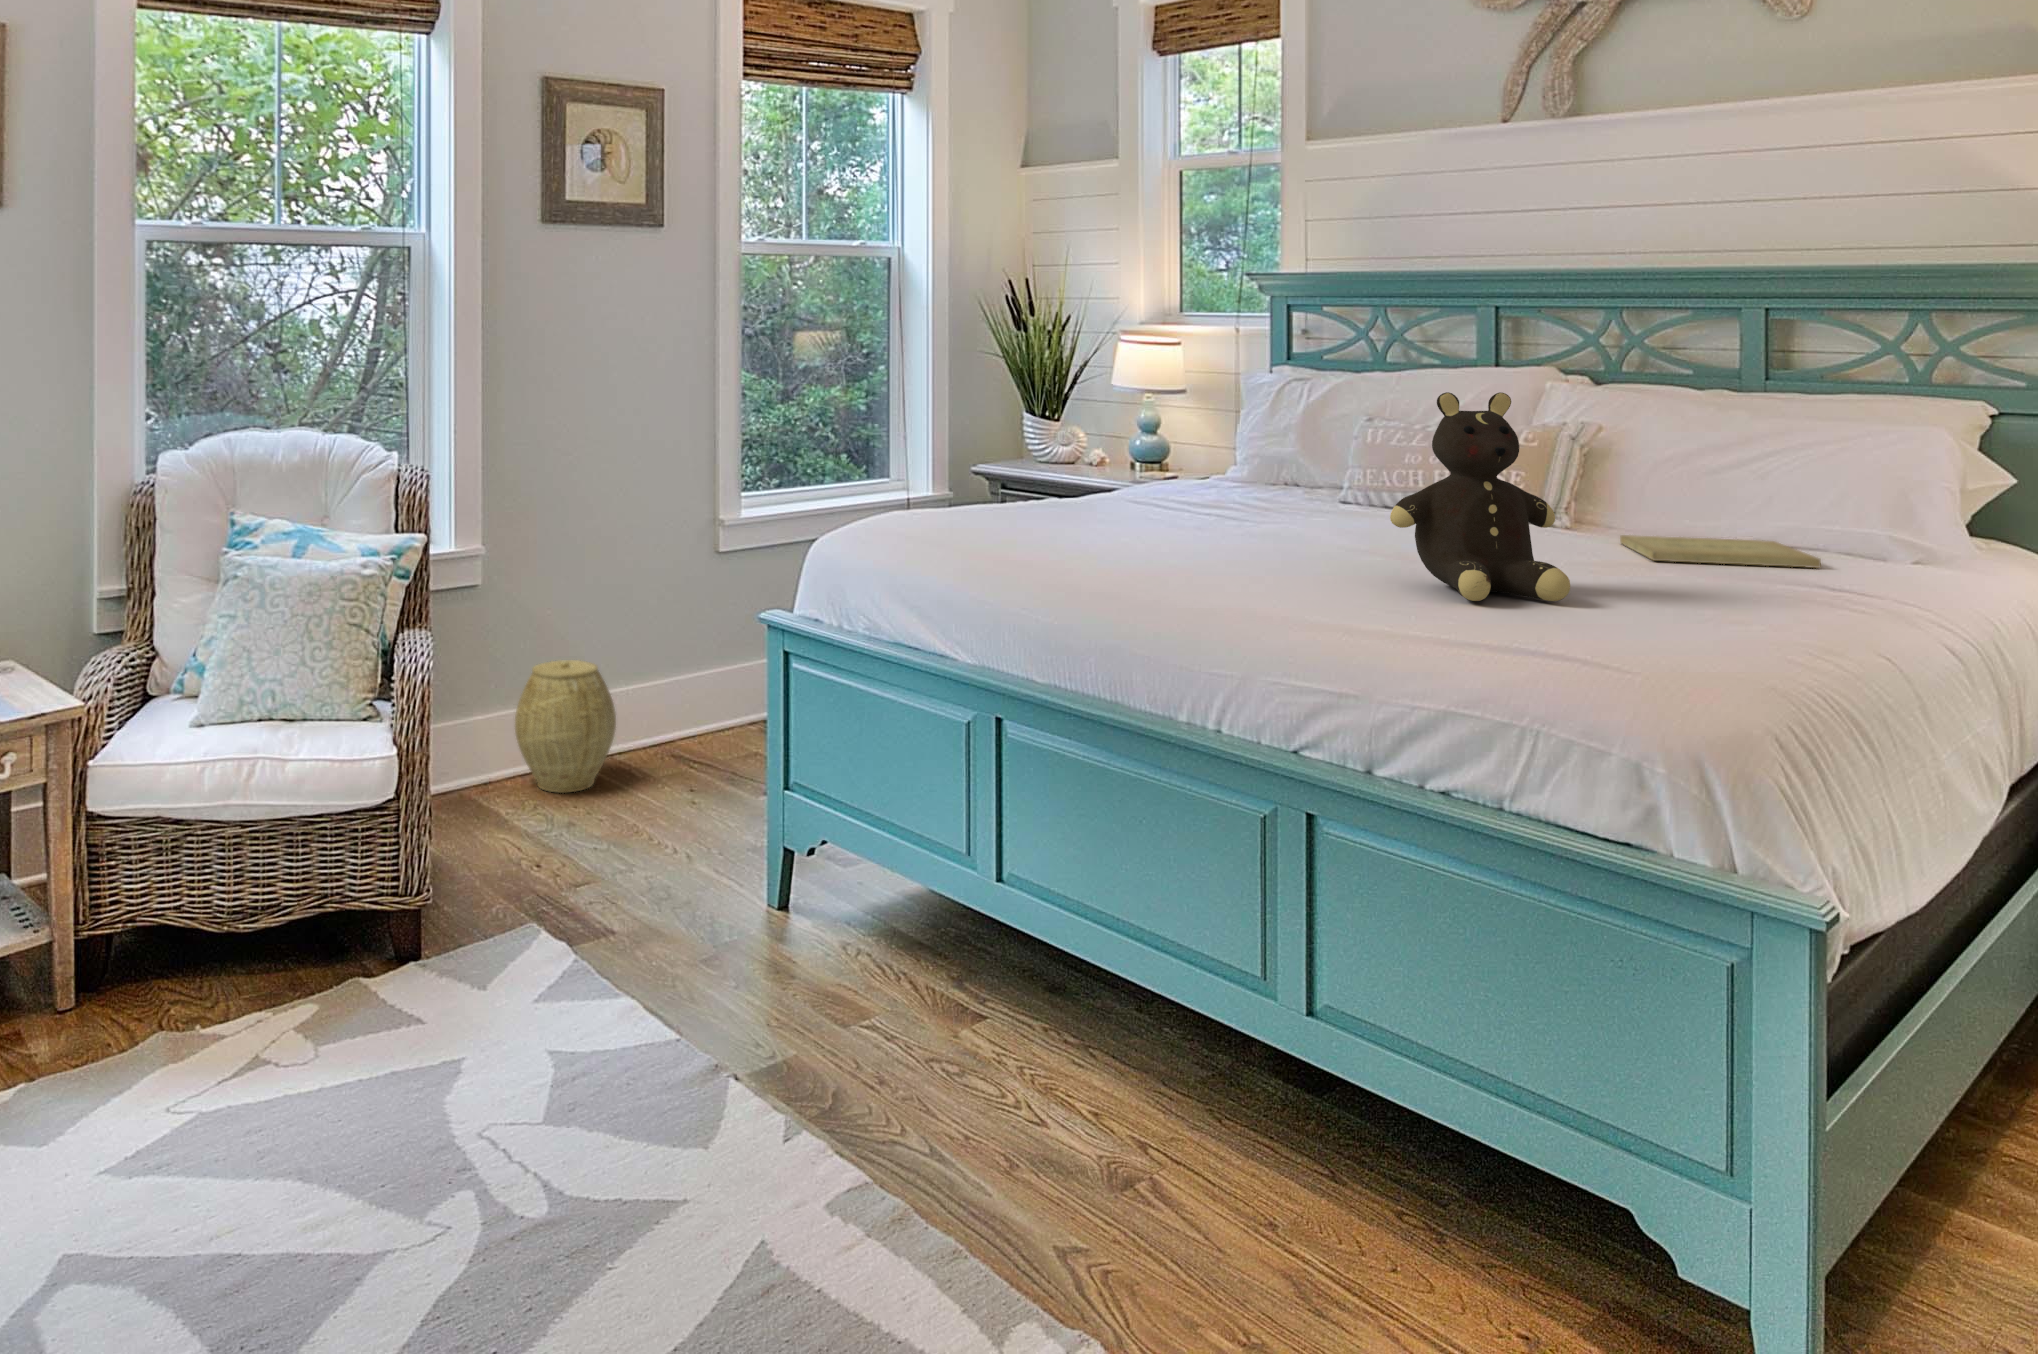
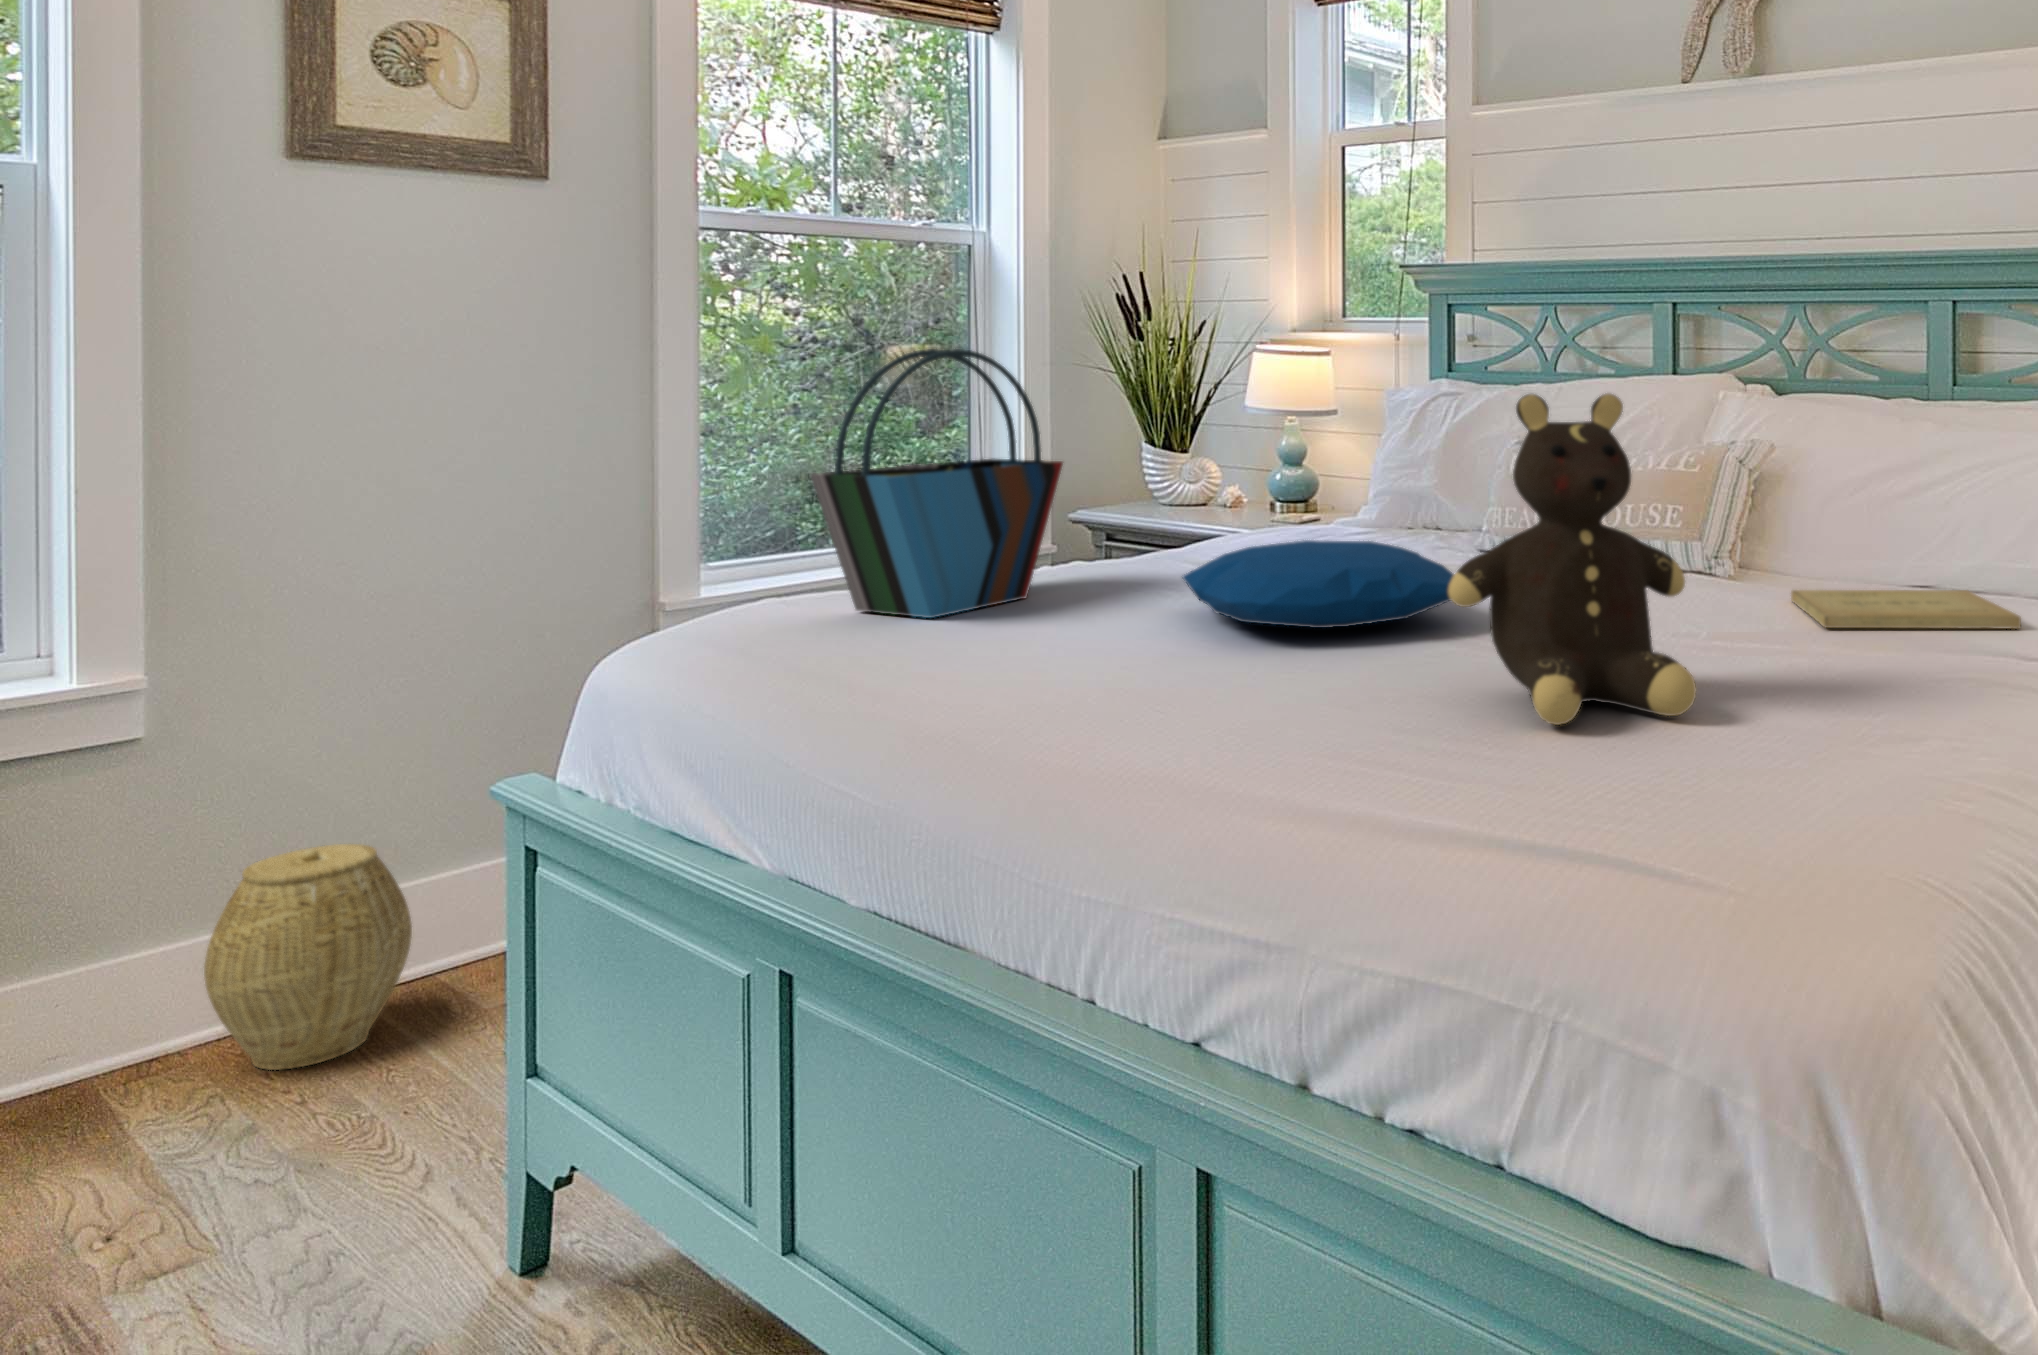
tote bag: none [914,352,1054,528] -> present [811,349,1063,618]
pillow: none [1155,488,1368,544] -> present [1183,540,1454,628]

